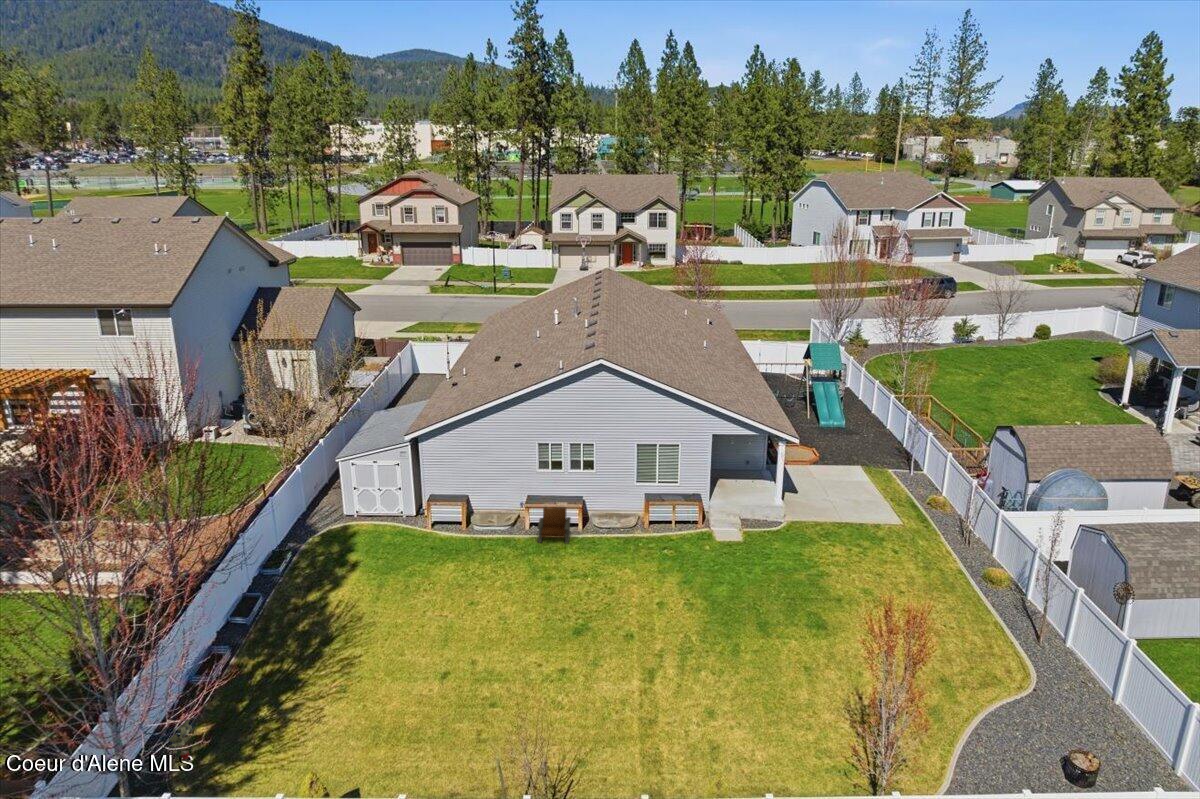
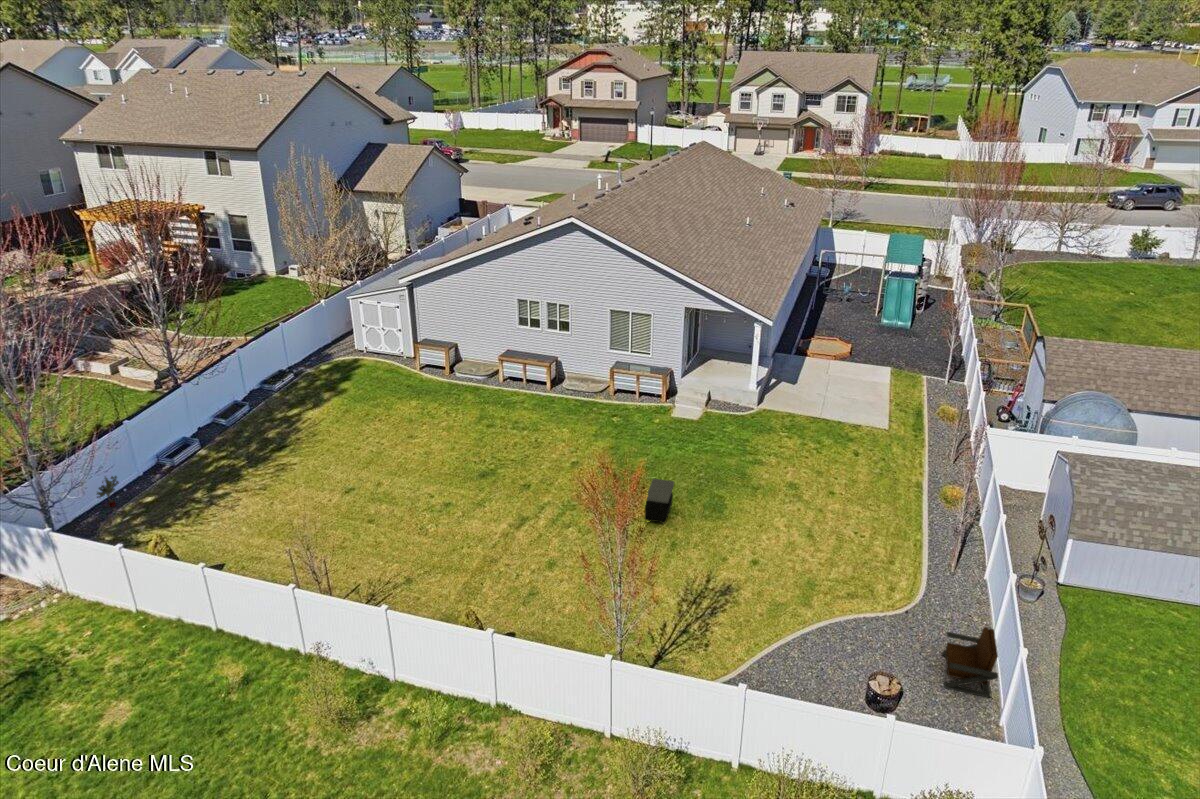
lounge chair: present [538,507,571,543] -> present [942,627,998,698]
storage bench: none [767,608,800,652] -> present [644,479,674,523]

